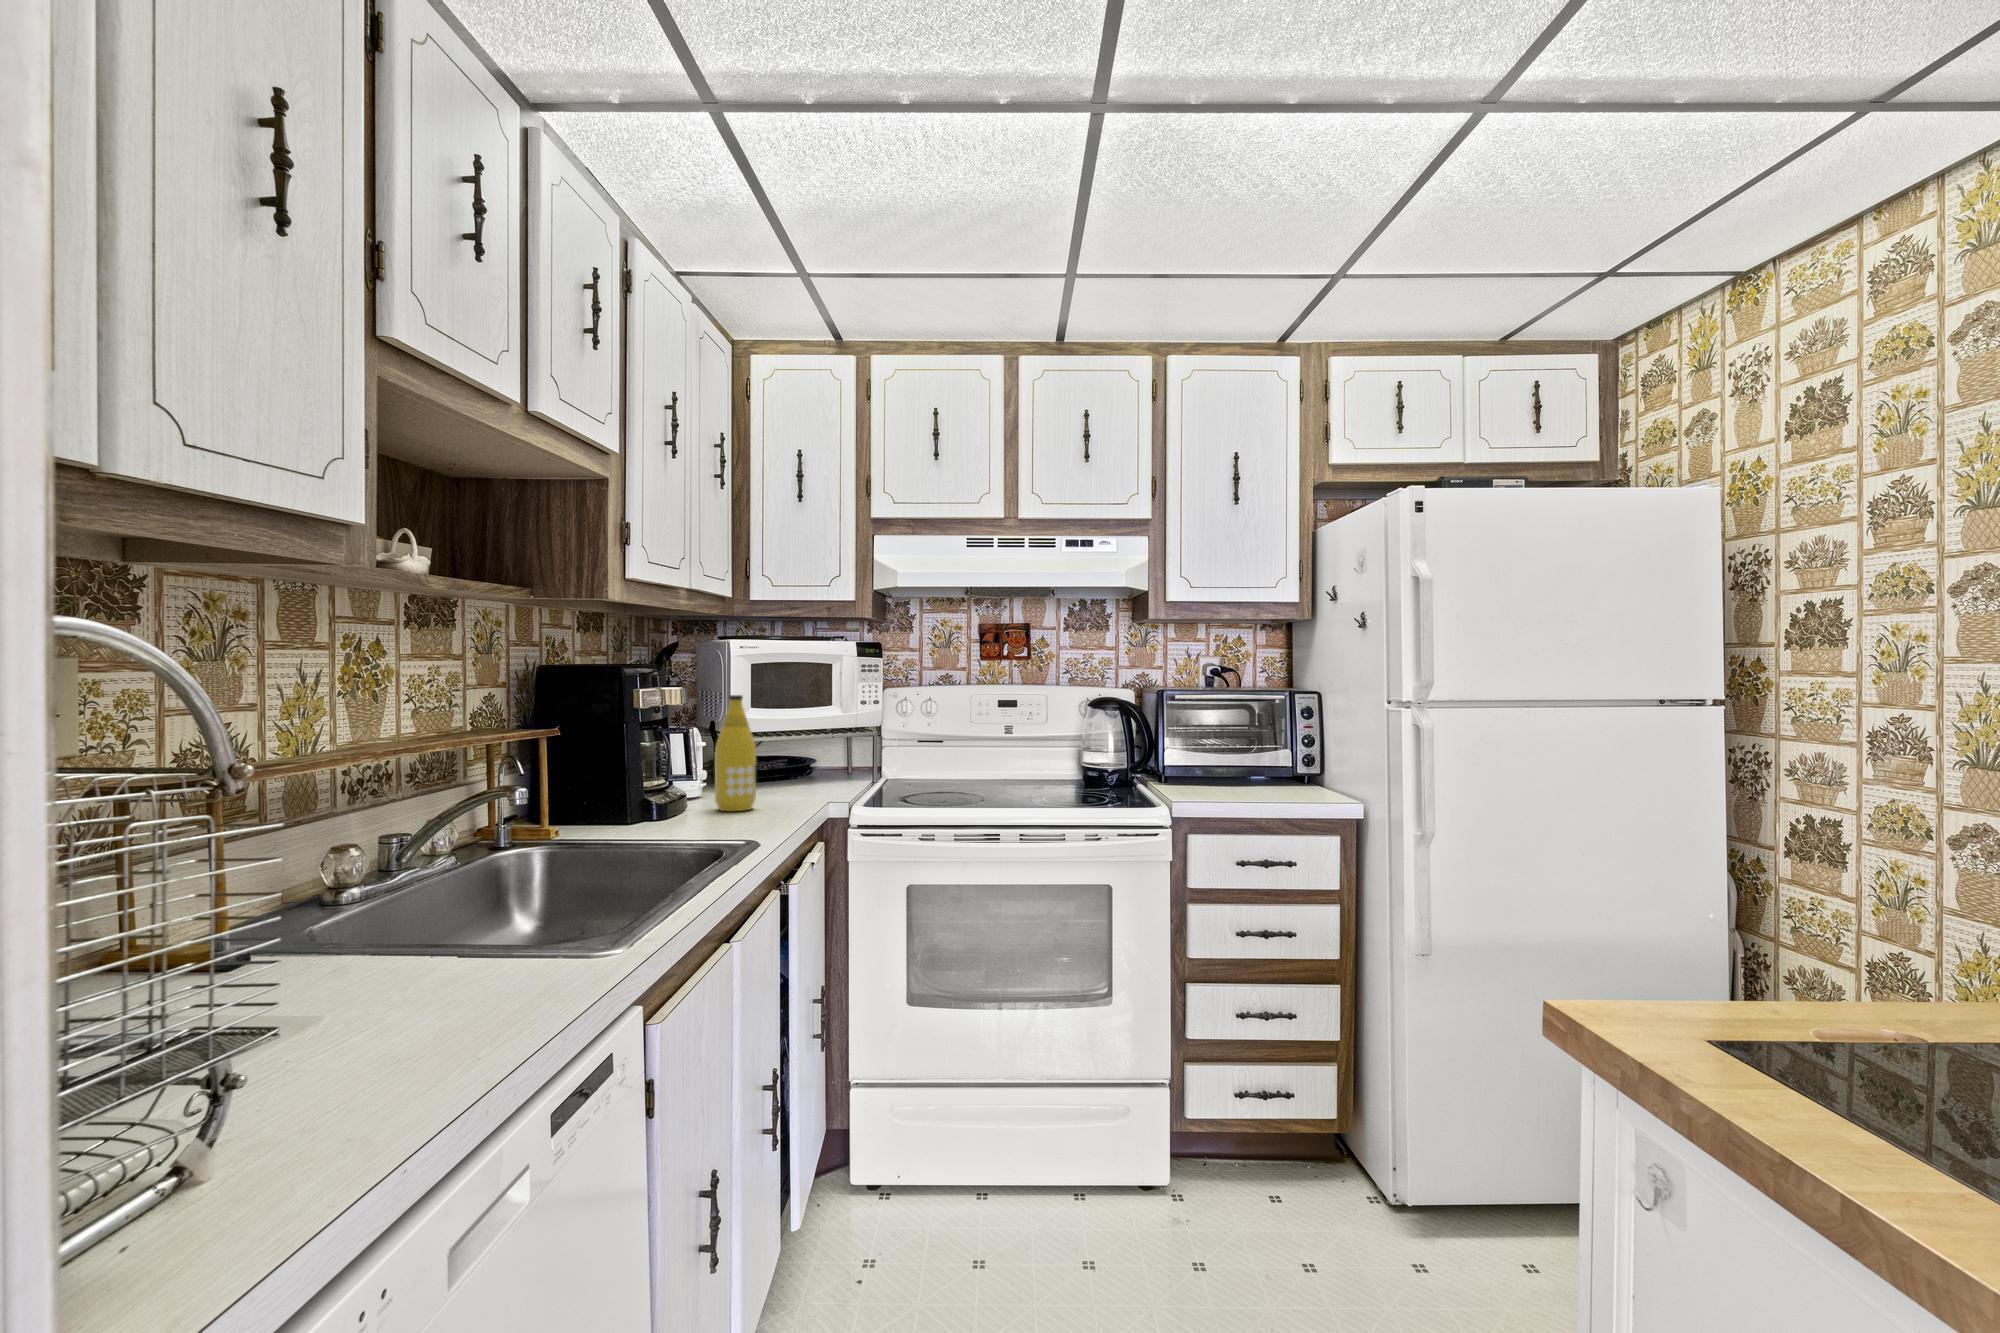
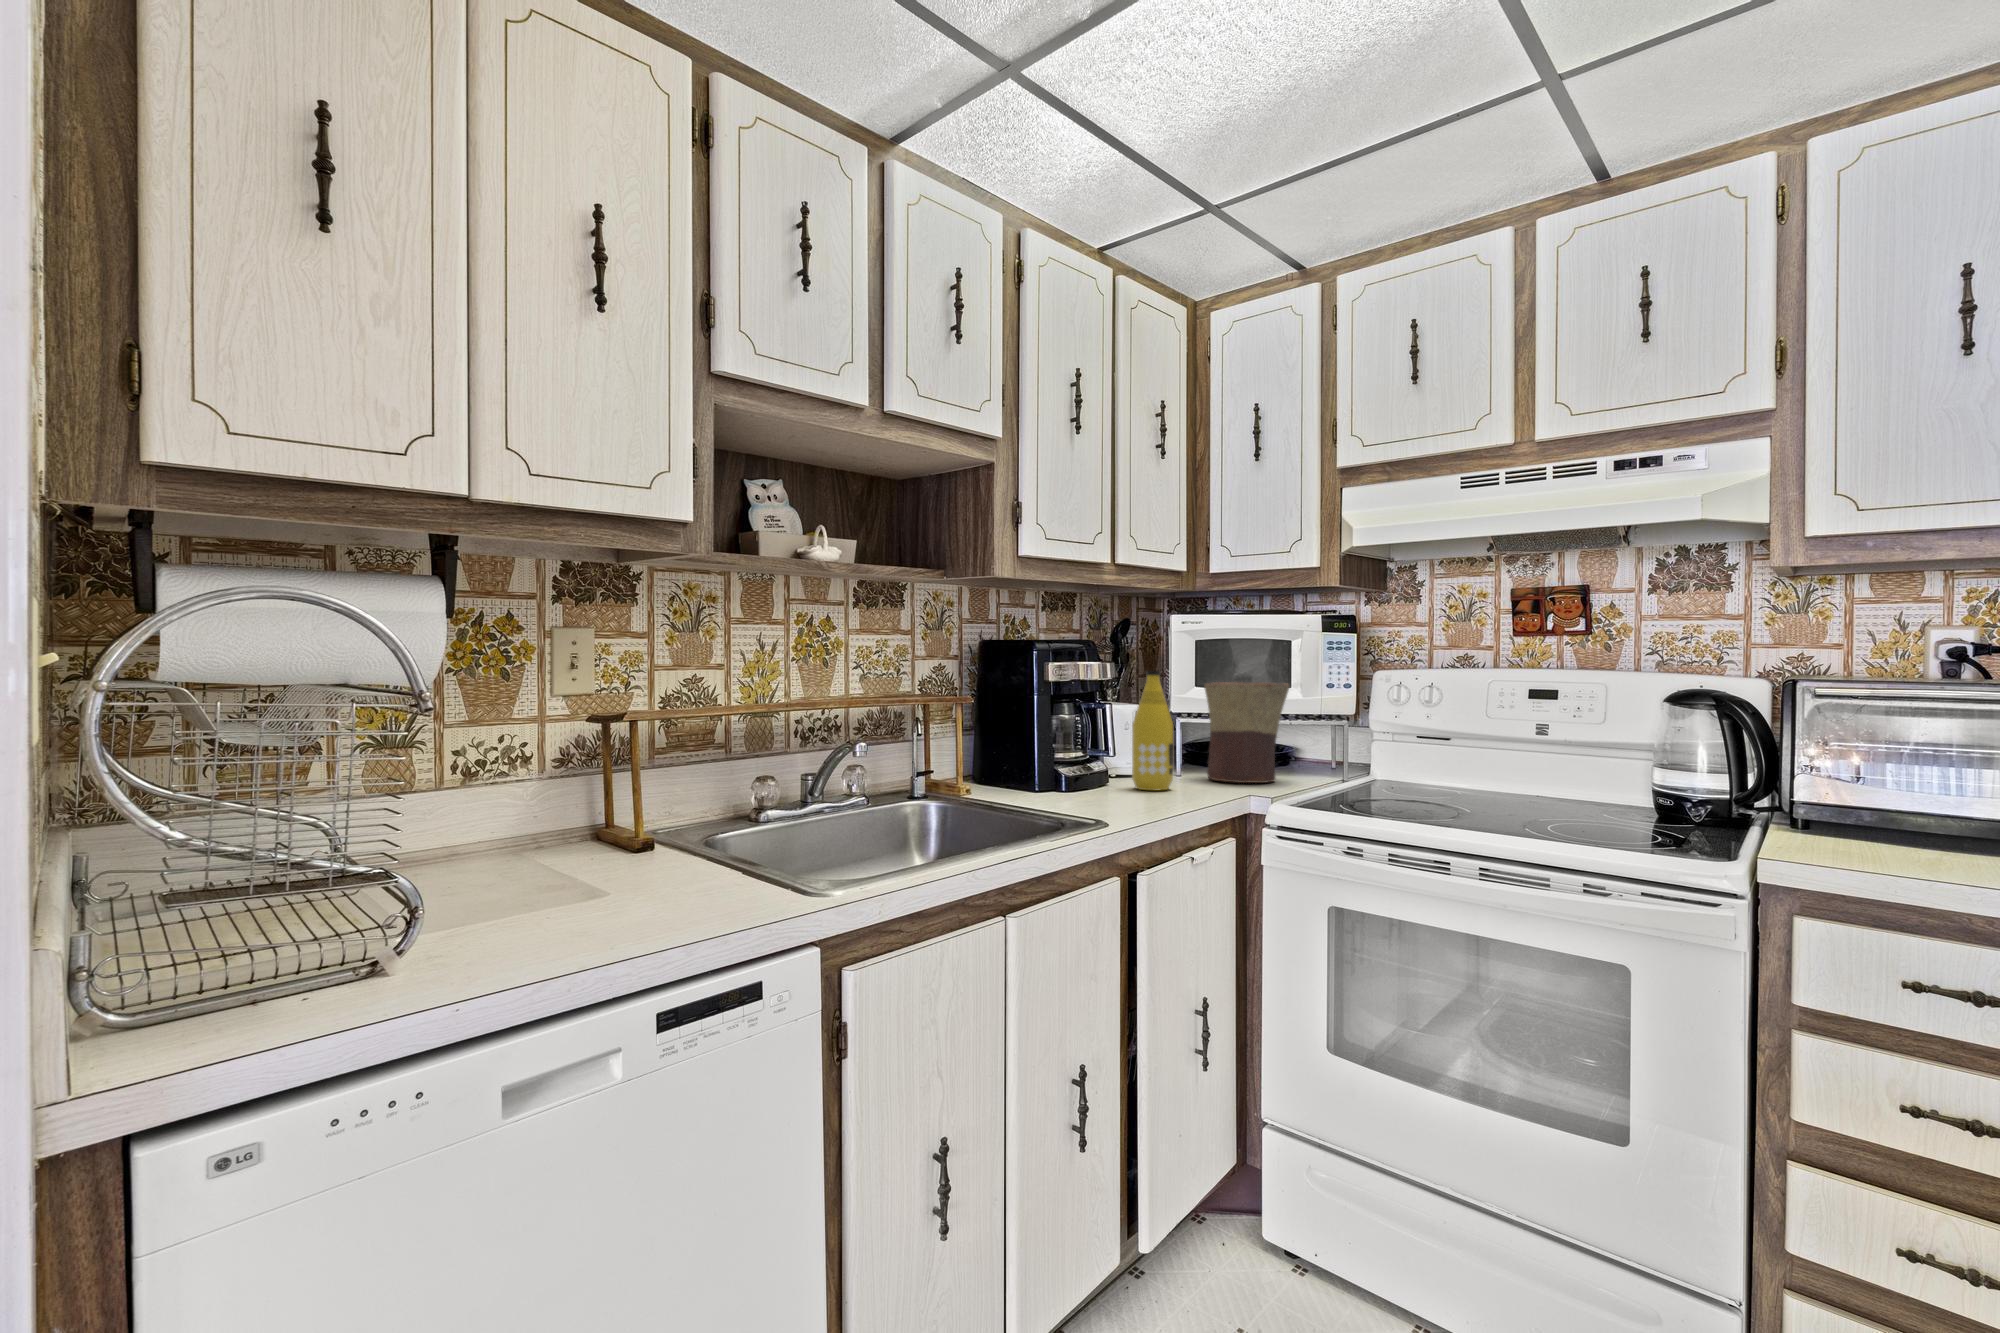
flower pot: none [759,702,836,795] -> present [1204,682,1289,783]

